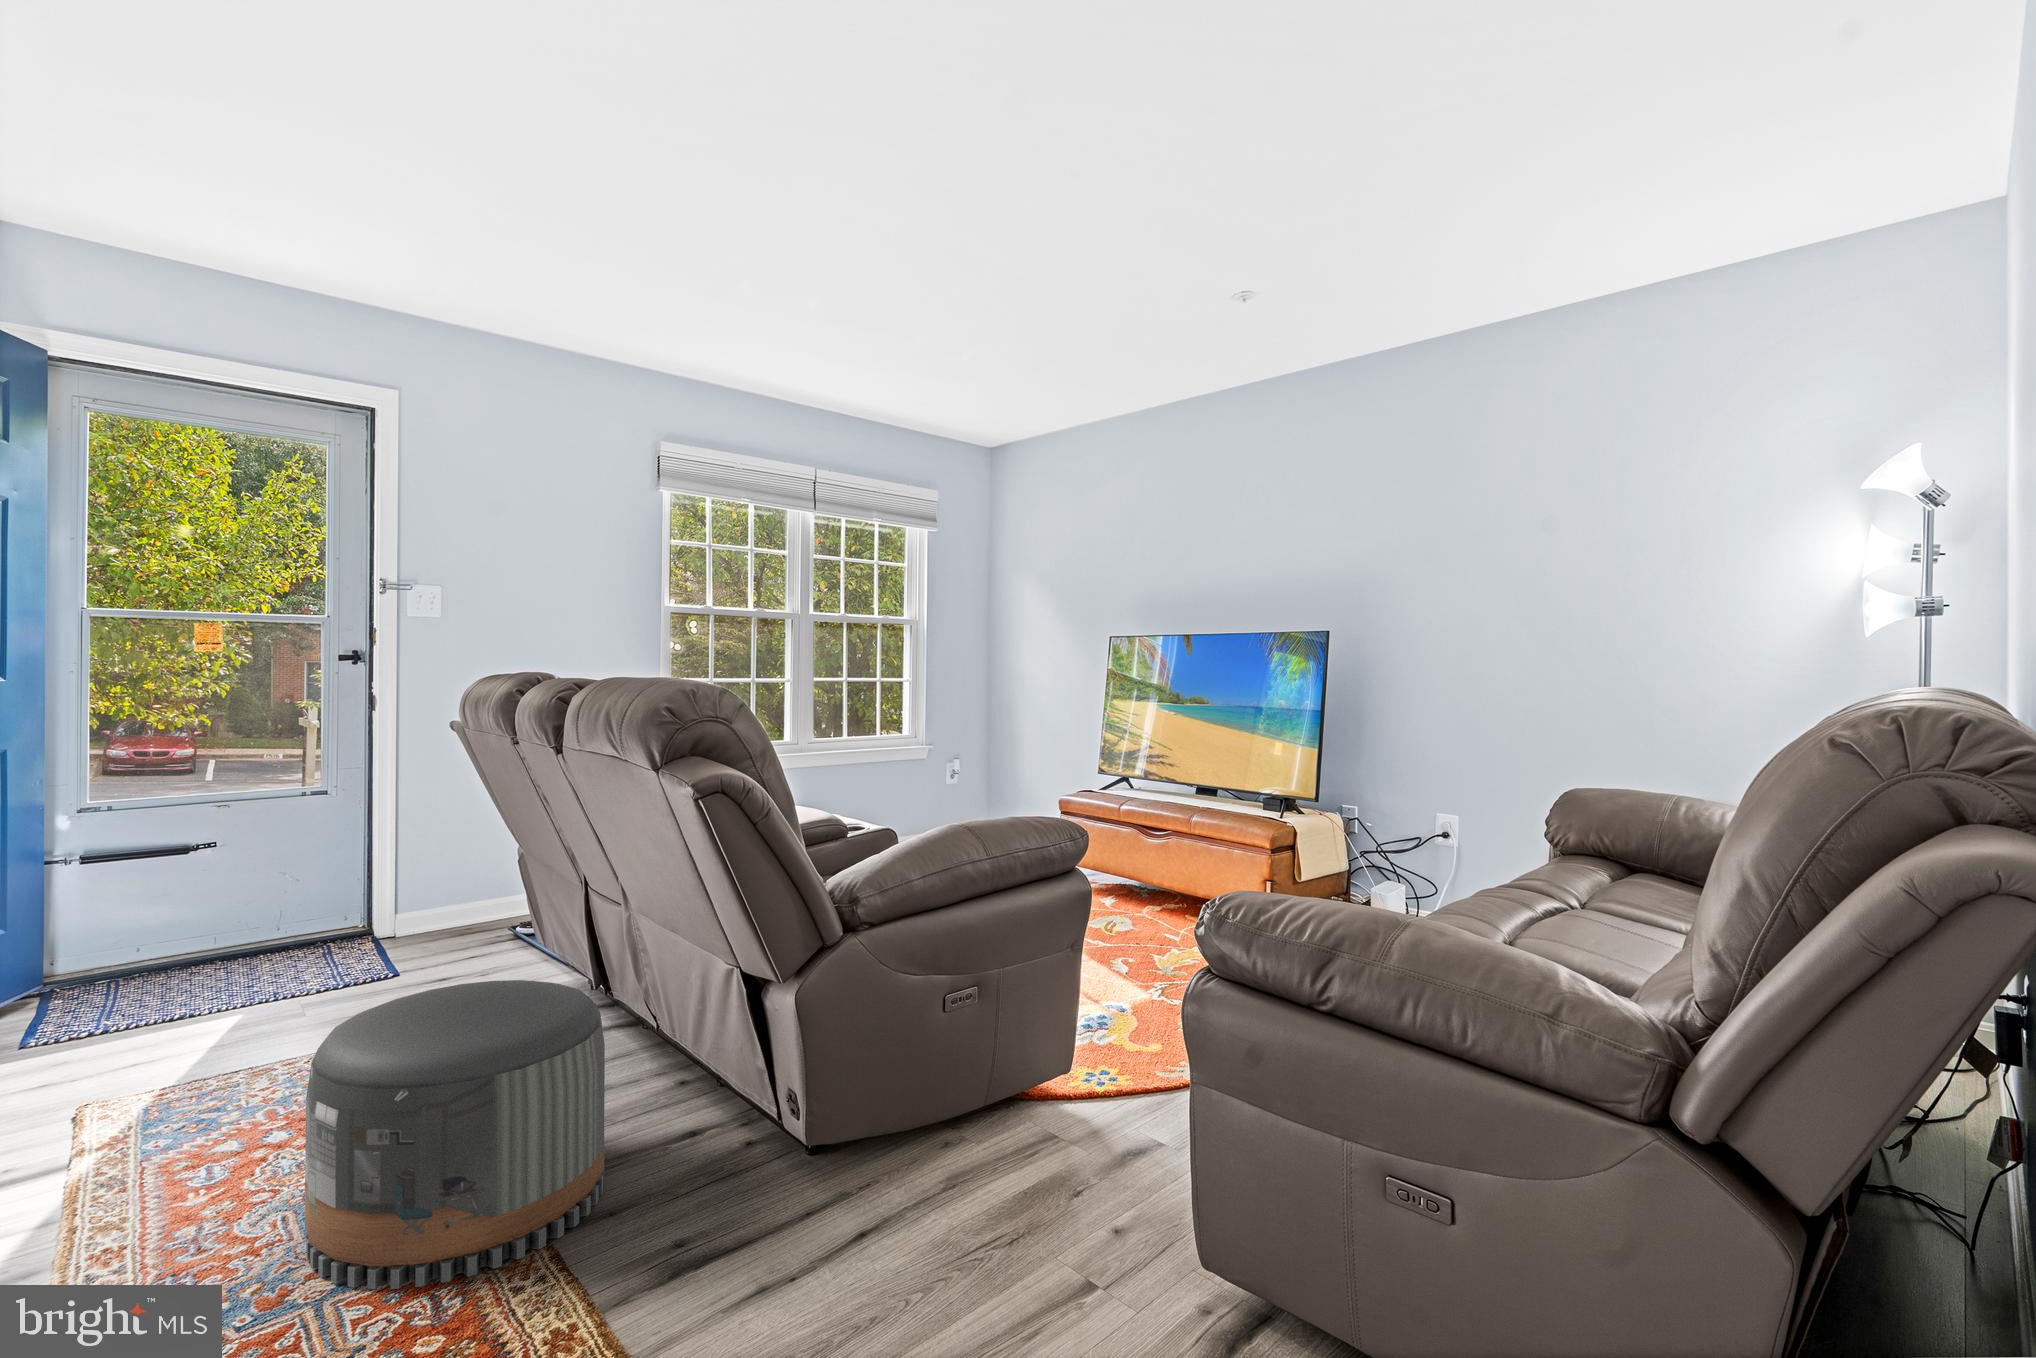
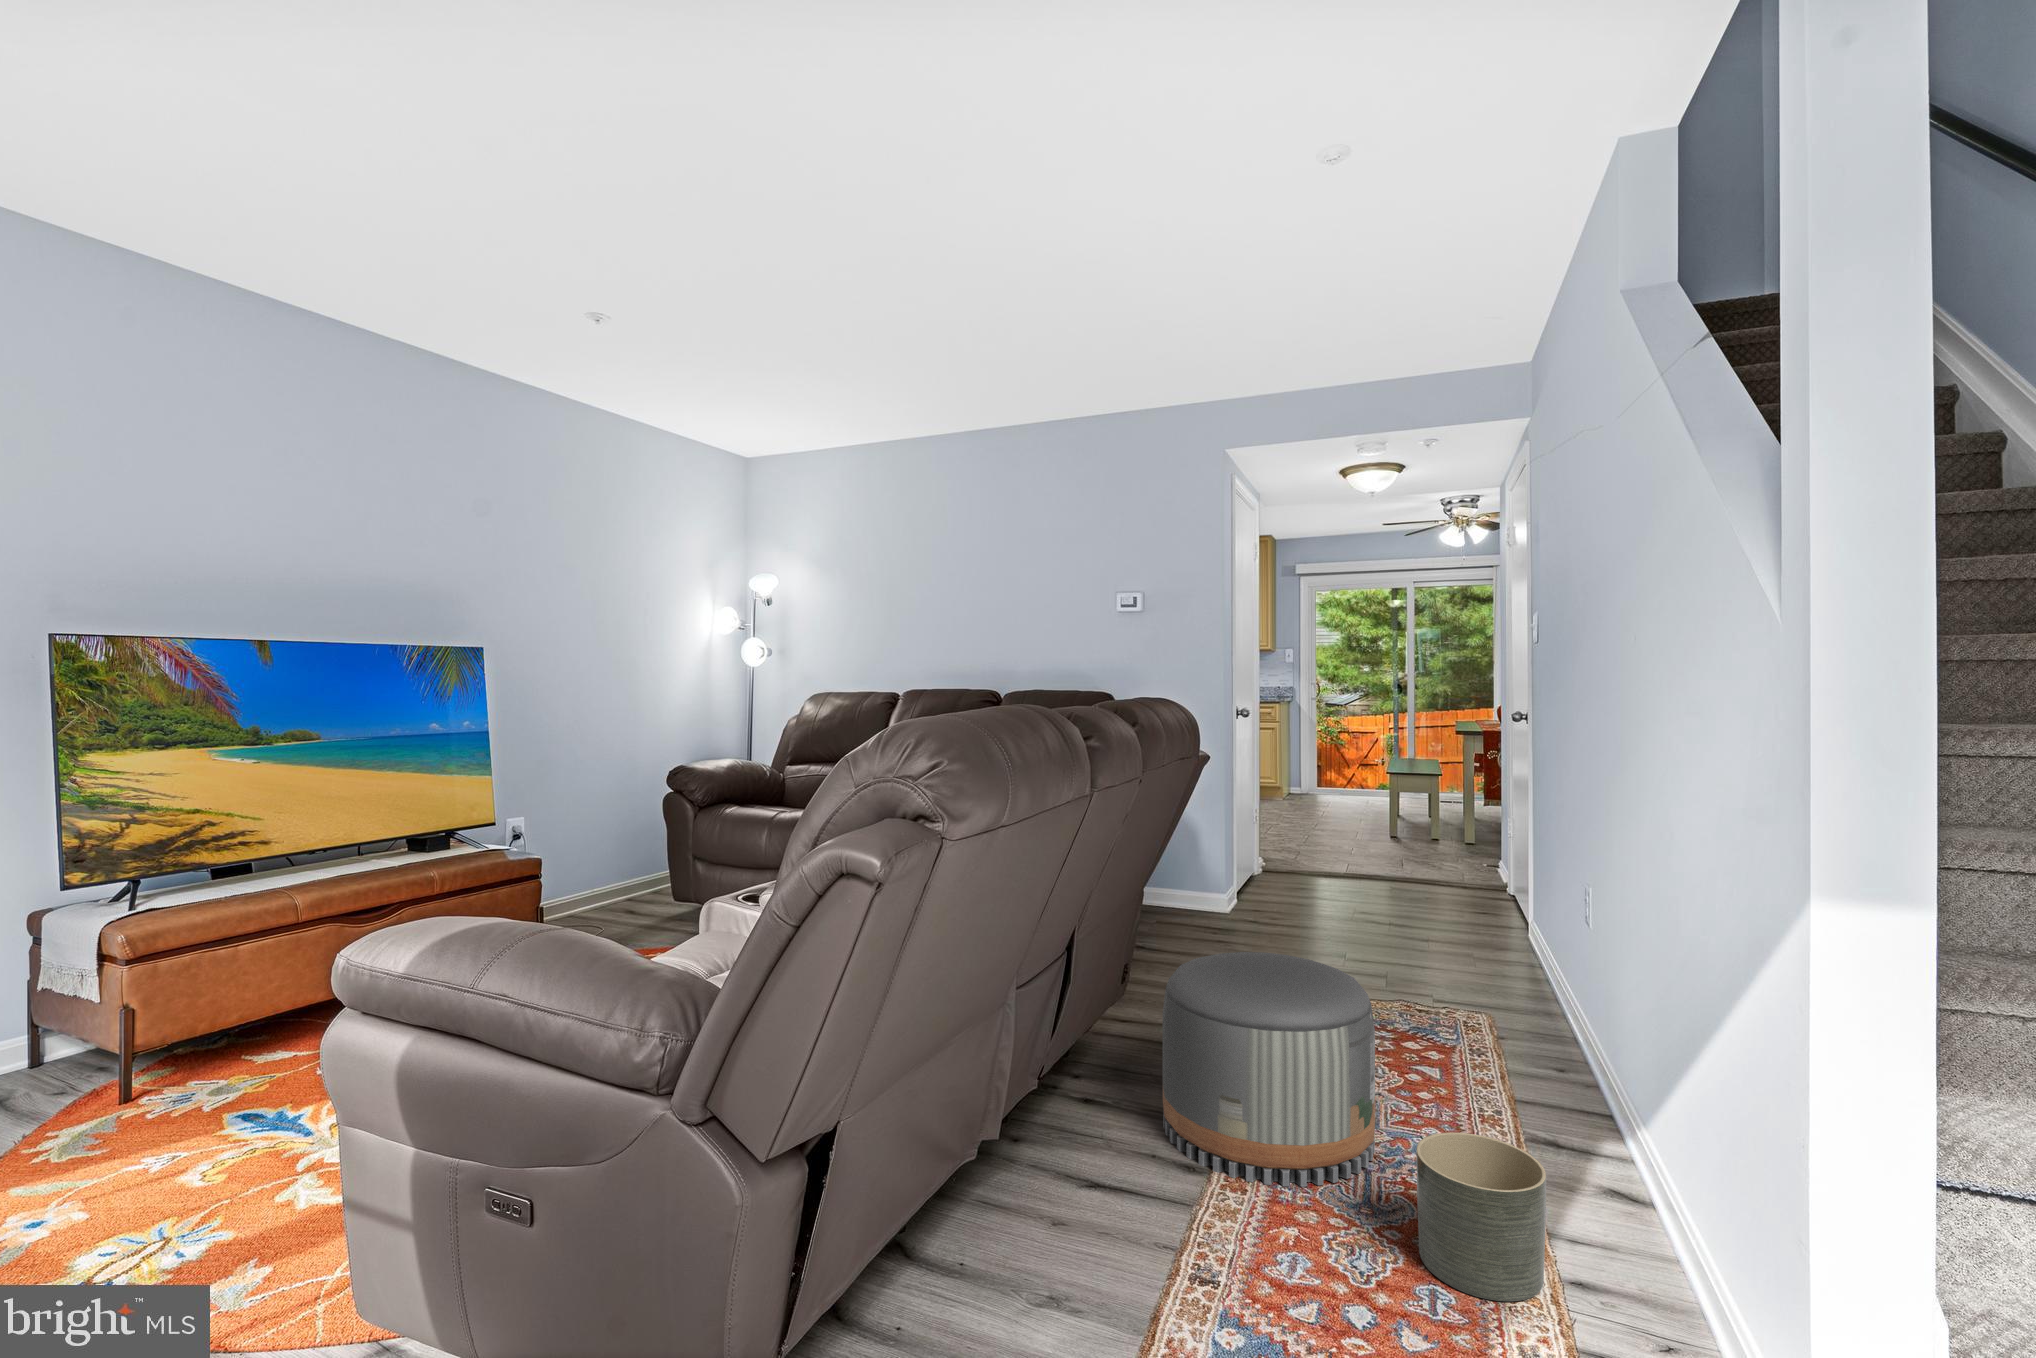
planter: none [78,1086,231,1245] -> present [1416,1132,1546,1301]

